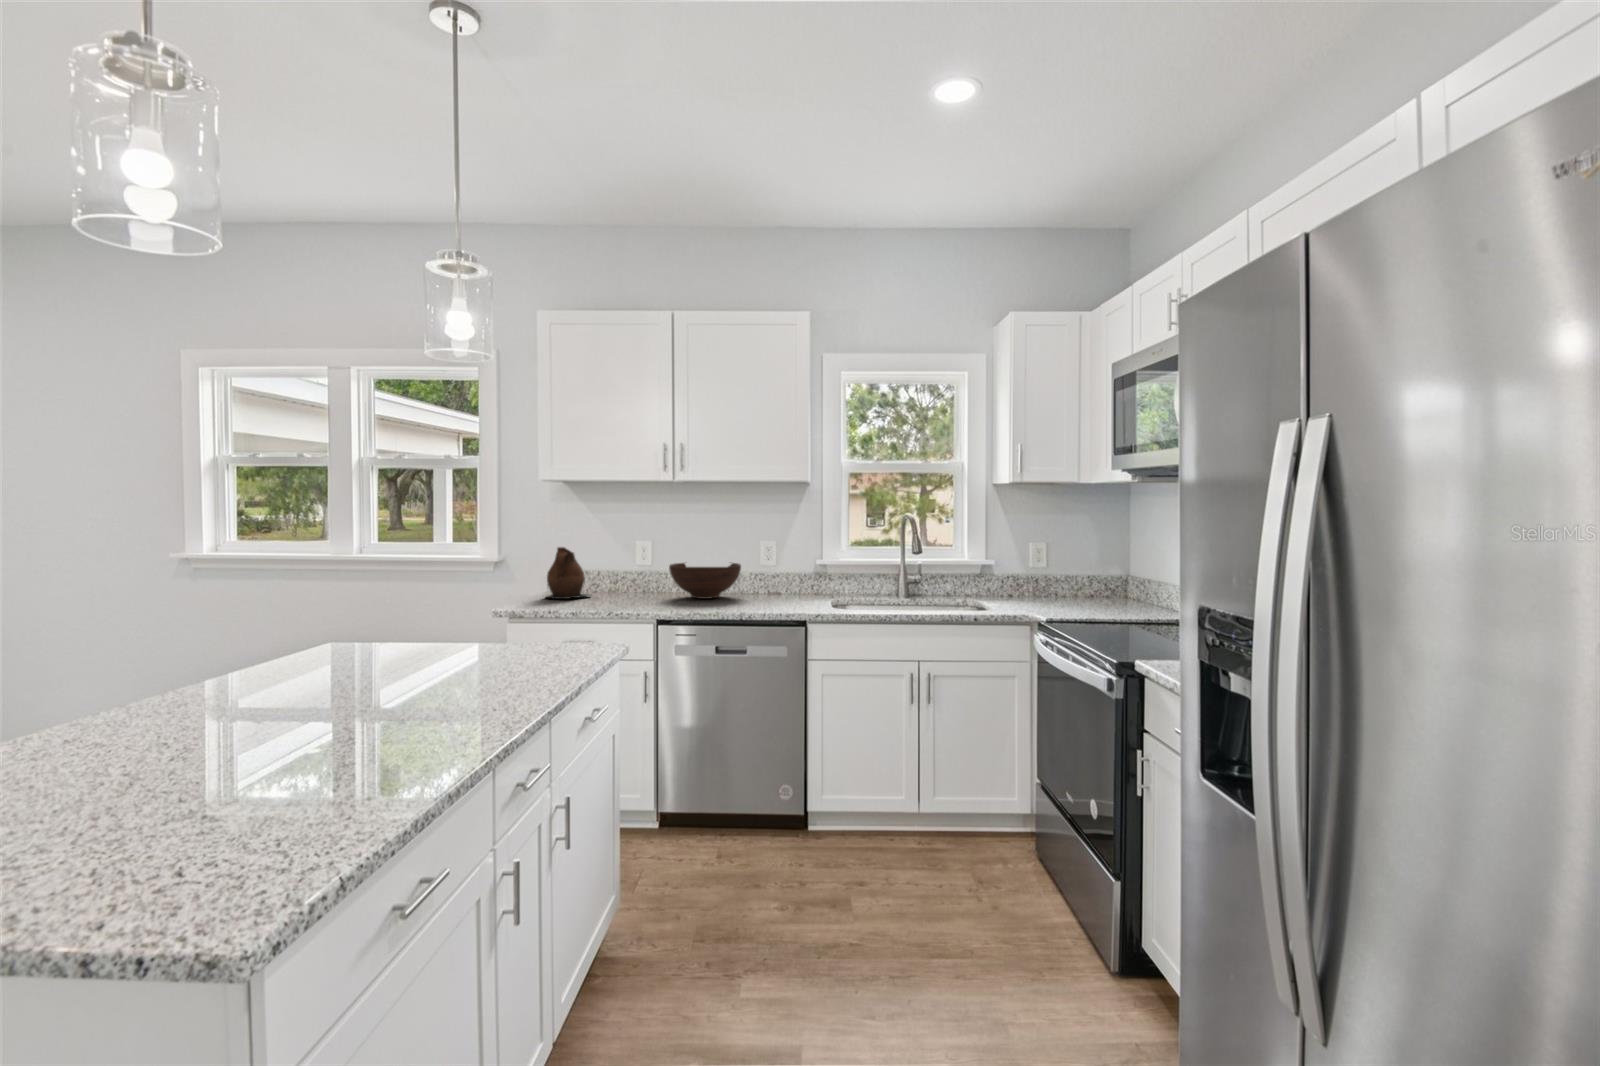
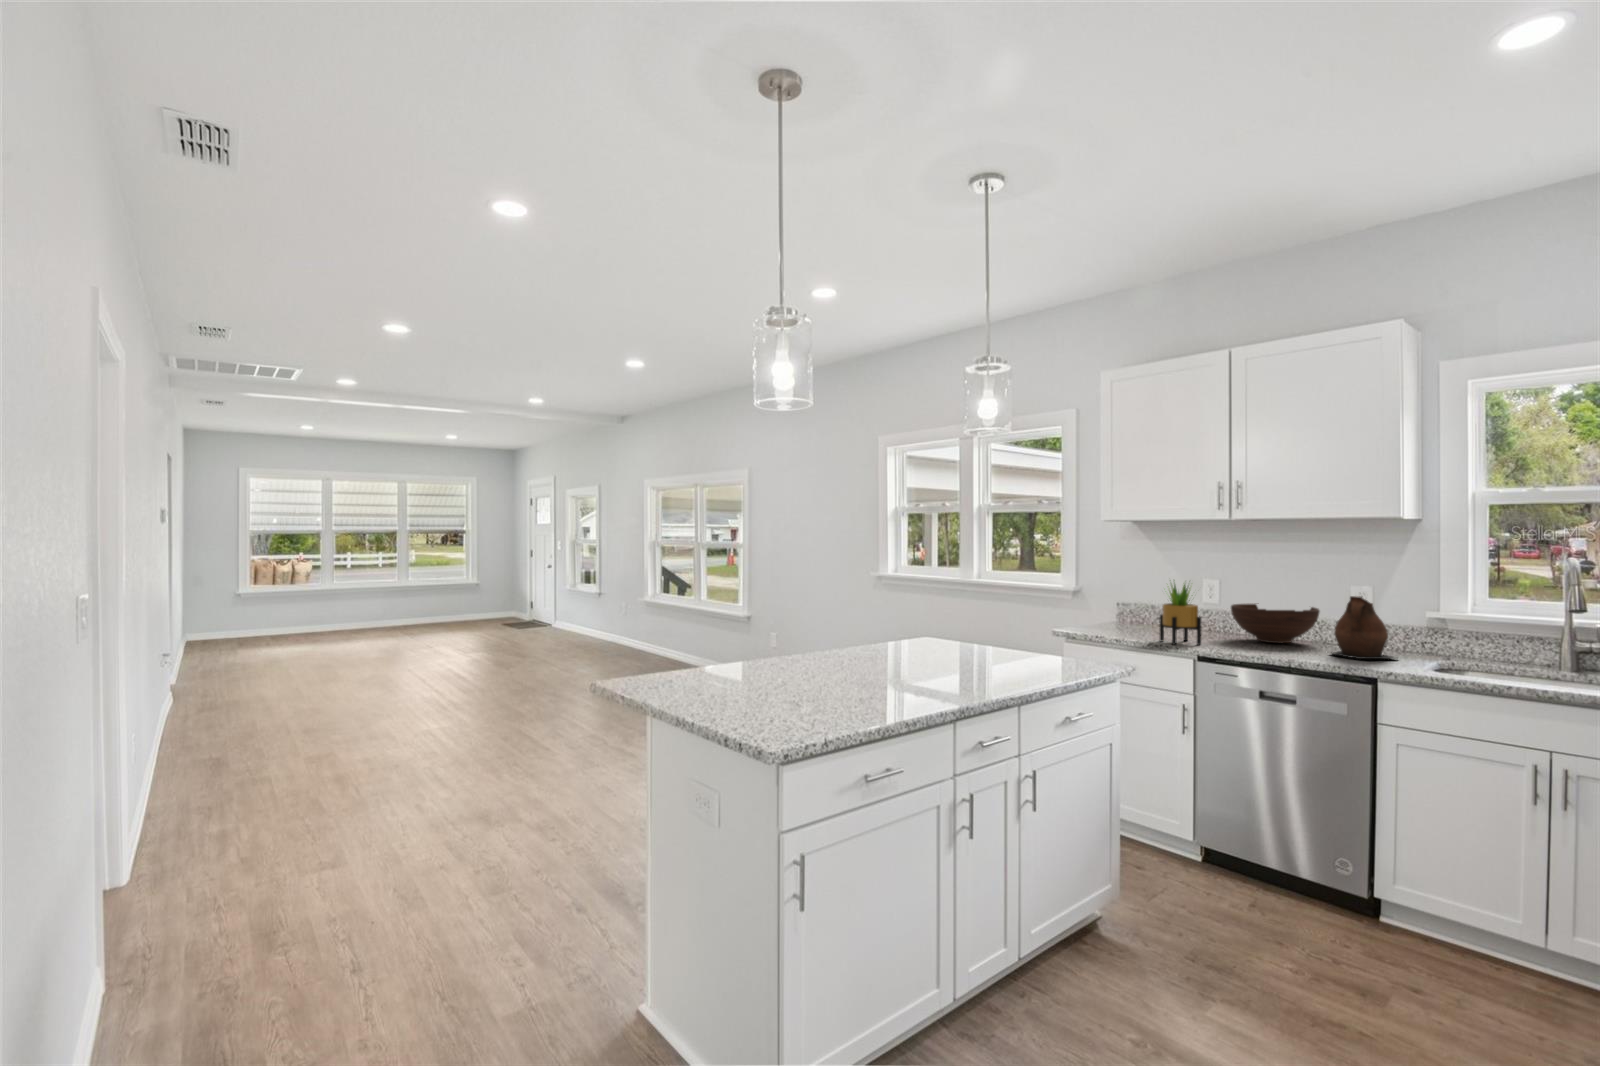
potted plant: none [612,539,654,610] -> present [1160,584,1201,645]
ceramic pitcher: present [545,547,588,599] -> present [1331,596,1397,659]

